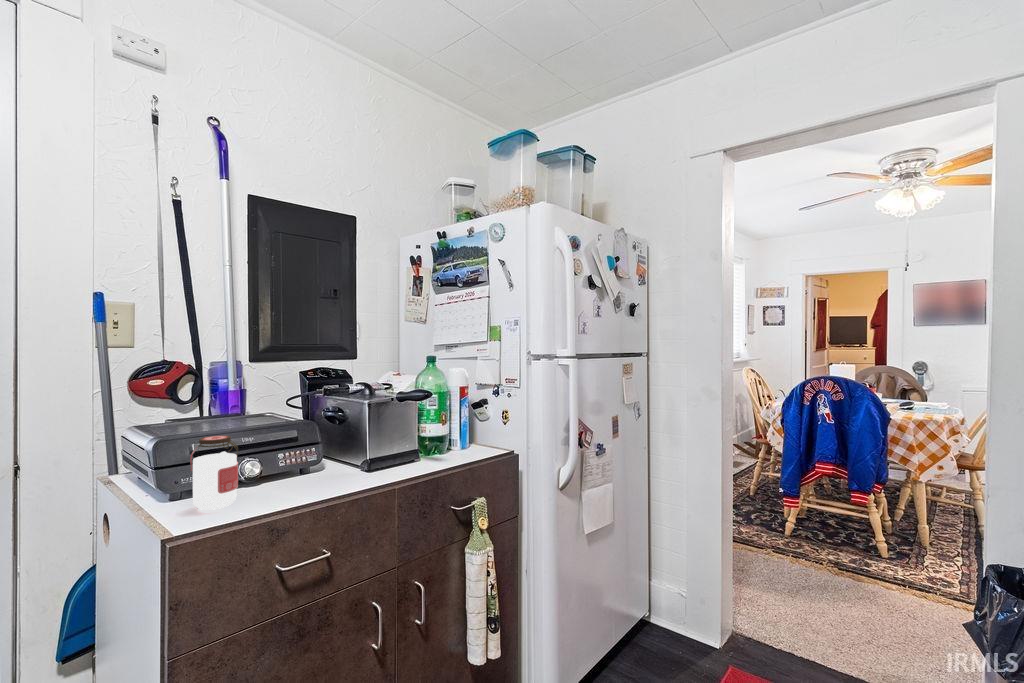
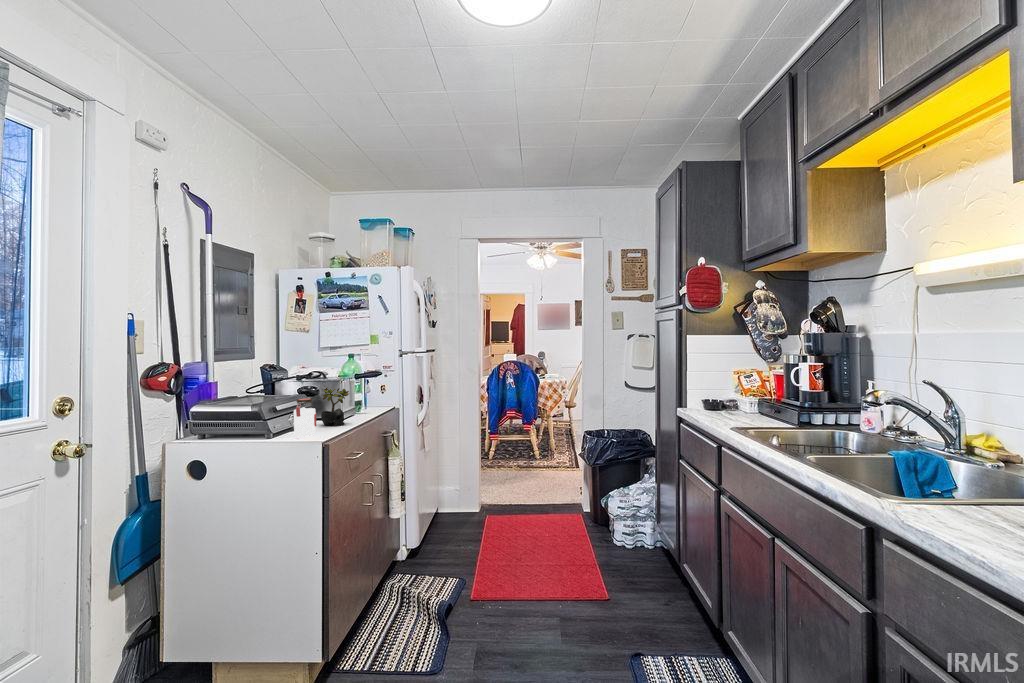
succulent plant: none [318,410,369,485] -> present [321,388,349,425]

